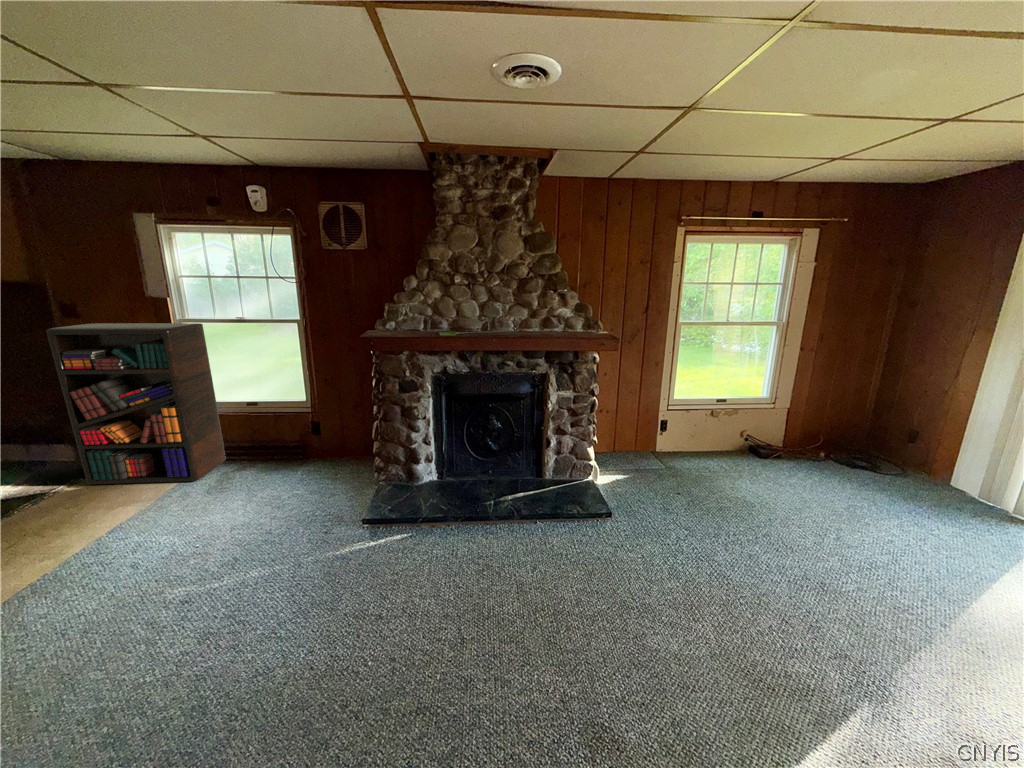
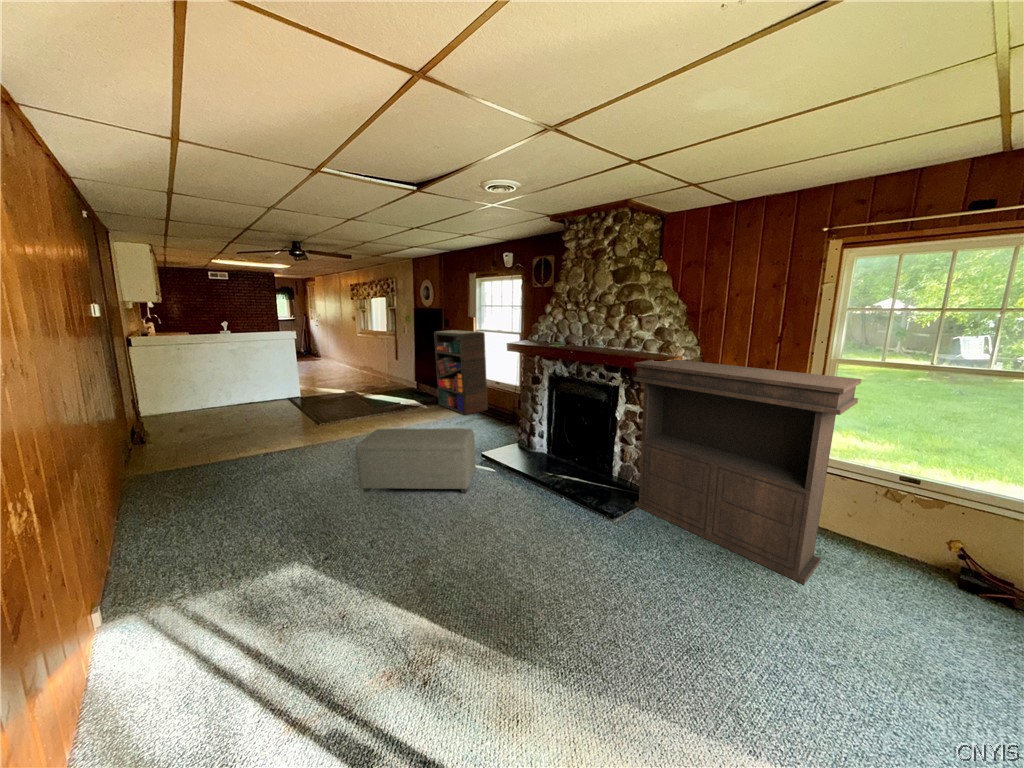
console table: none [585,336,767,492] -> present [634,359,861,584]
ottoman: none [184,484,444,728] -> present [356,428,476,493]

